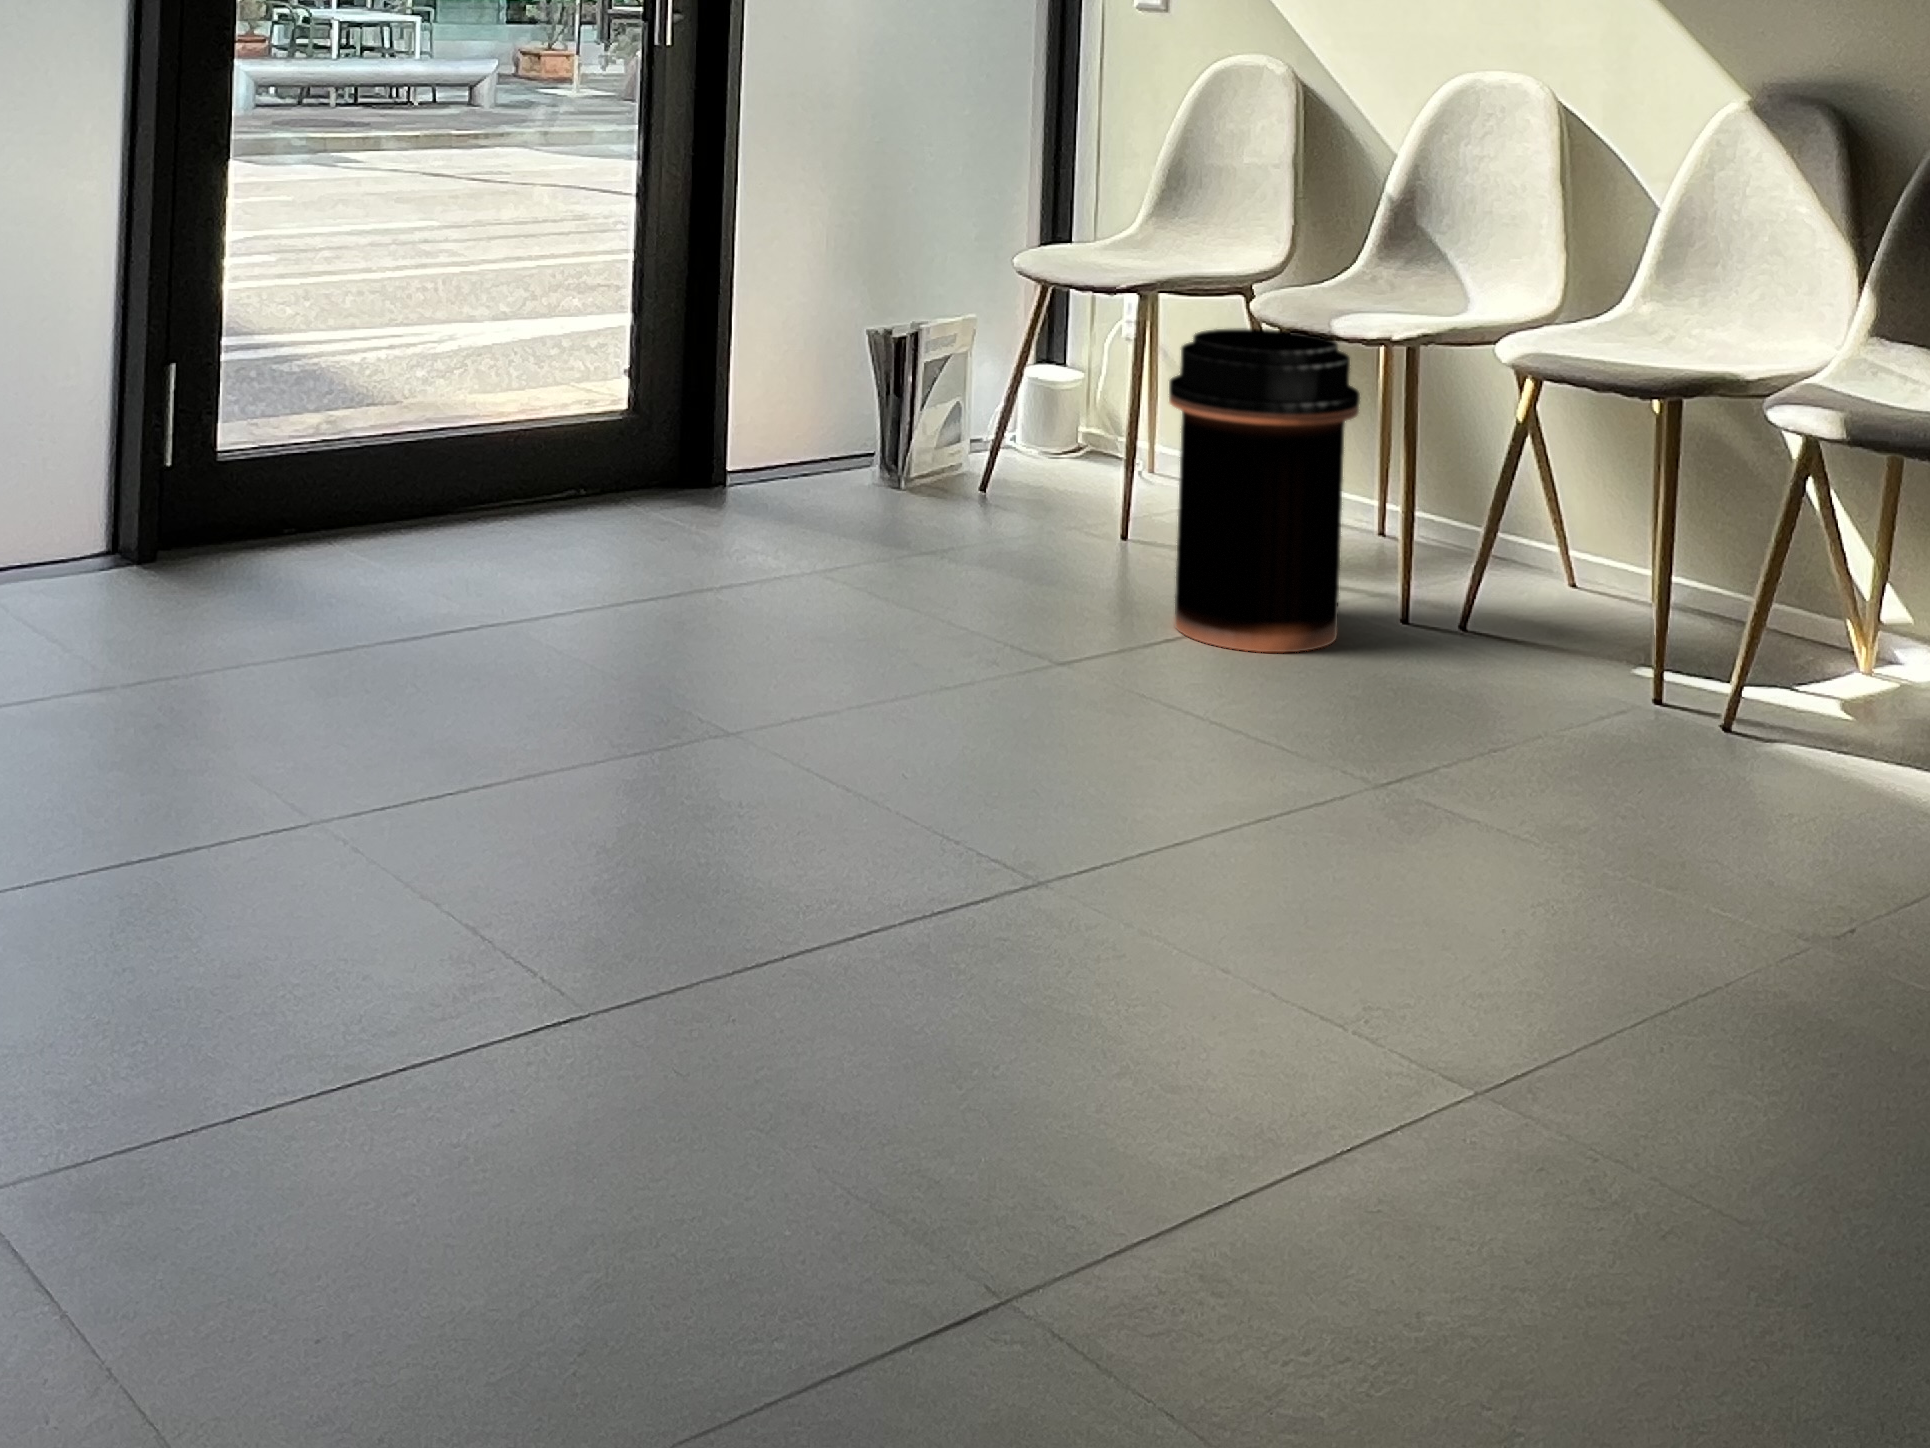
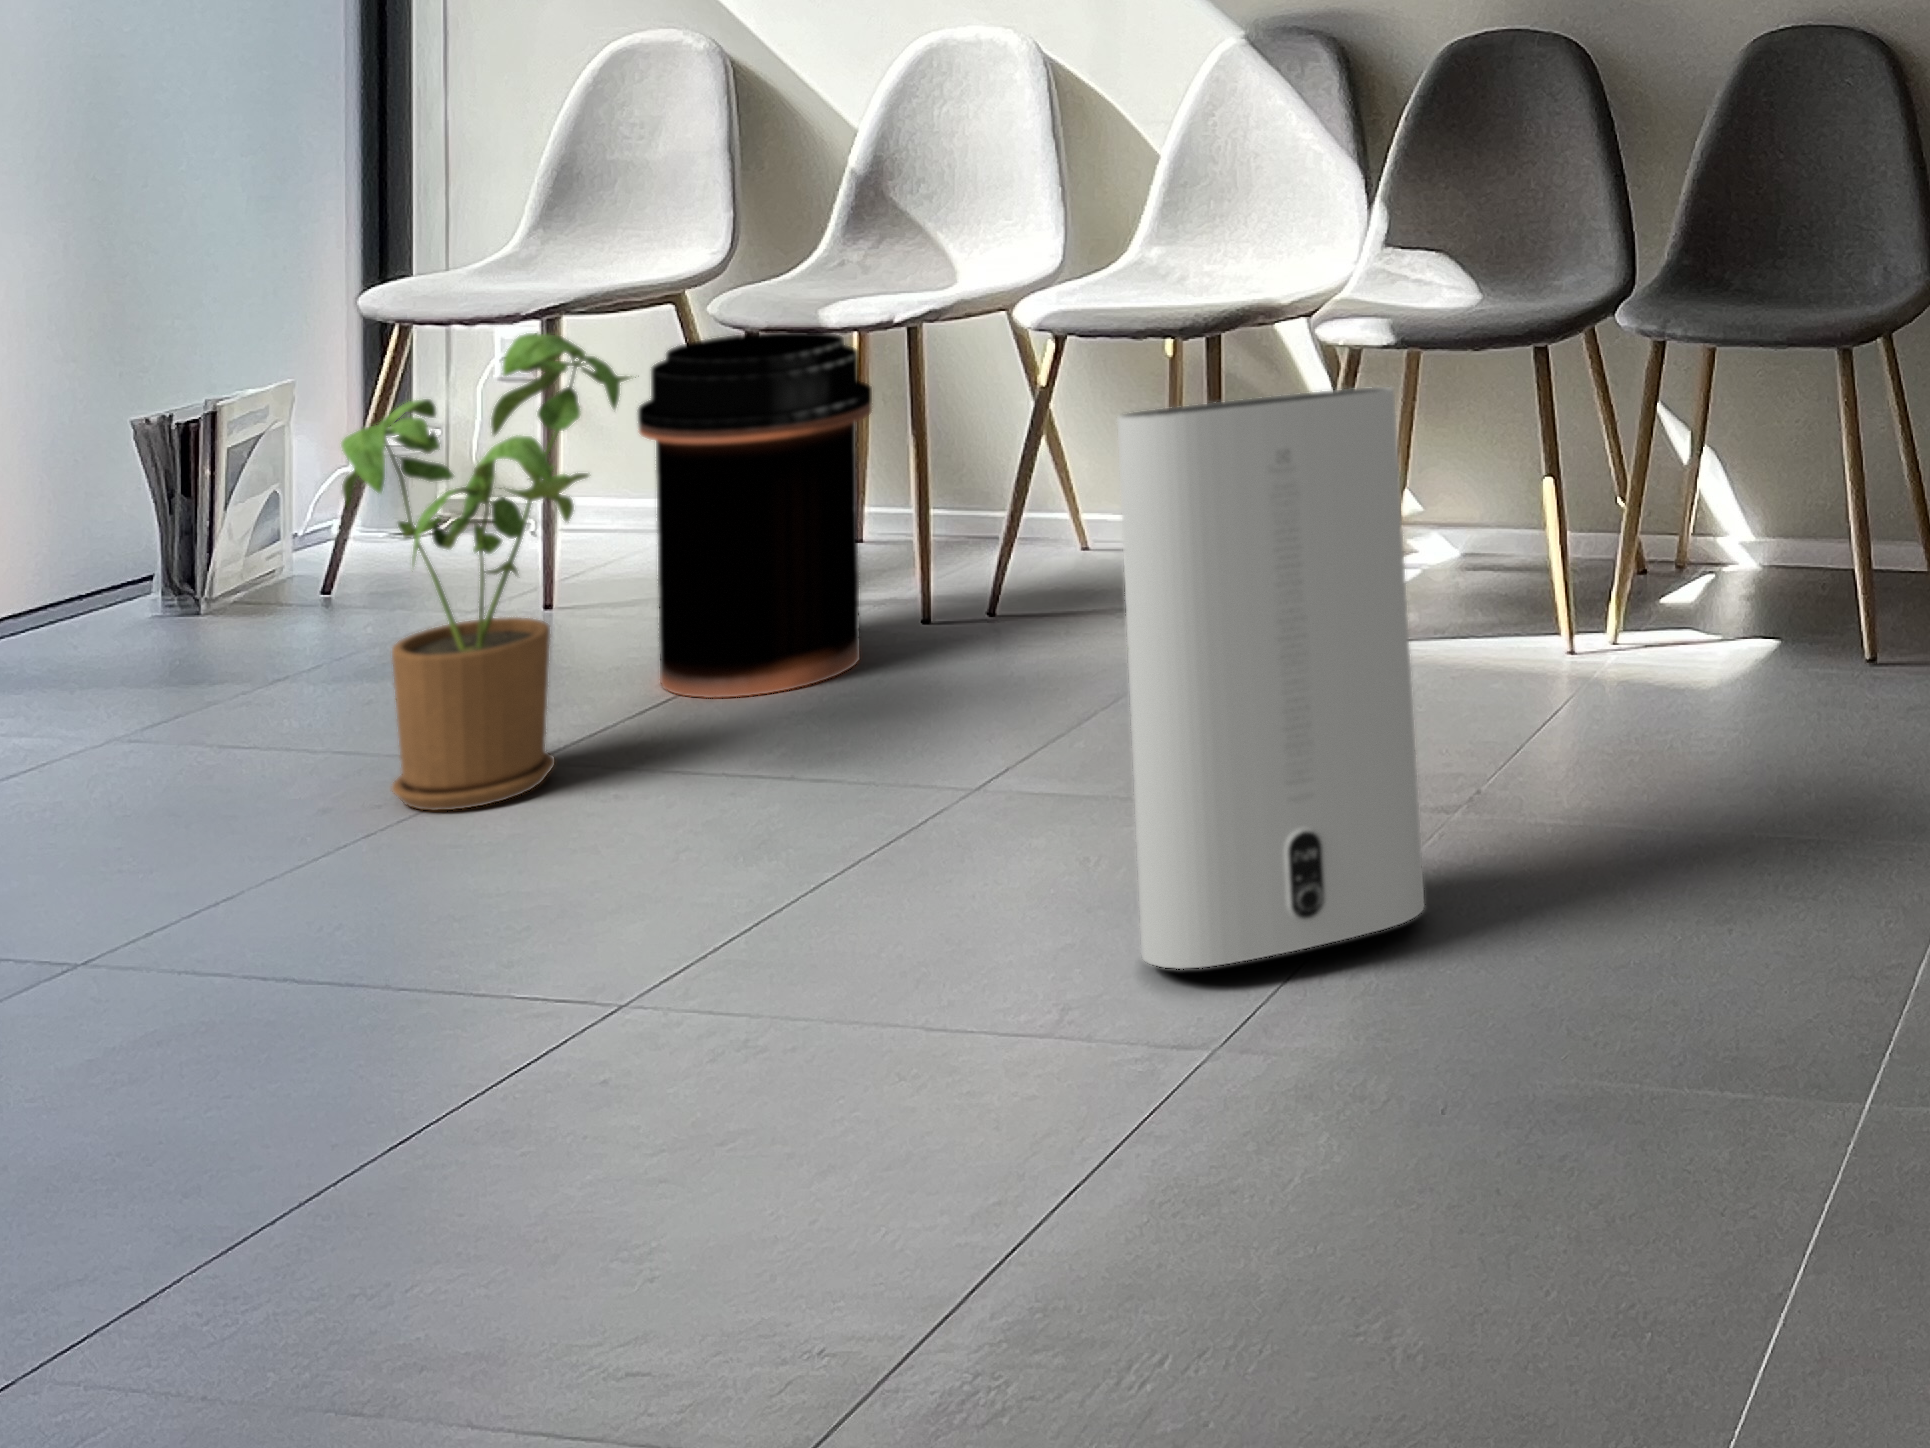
house plant: none [935,297,1154,685] -> present [341,333,636,810]
air purifier: none [1444,442,1737,1014] -> present [1117,387,1425,969]

